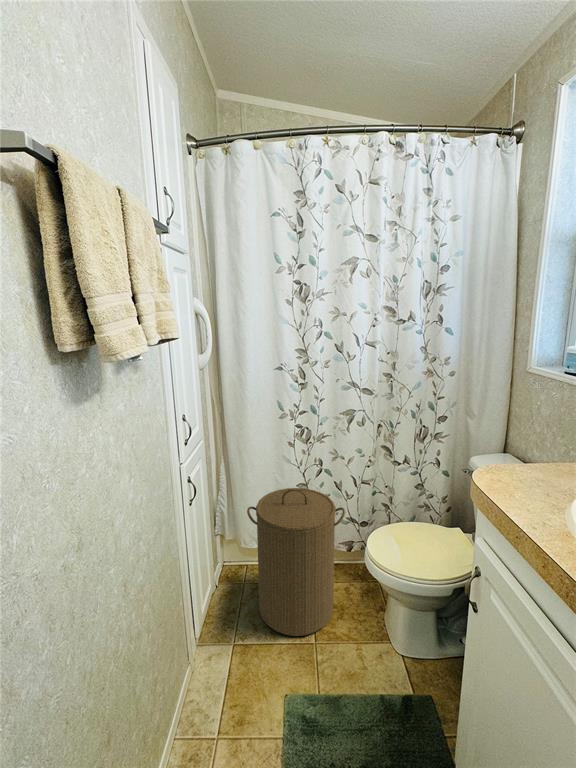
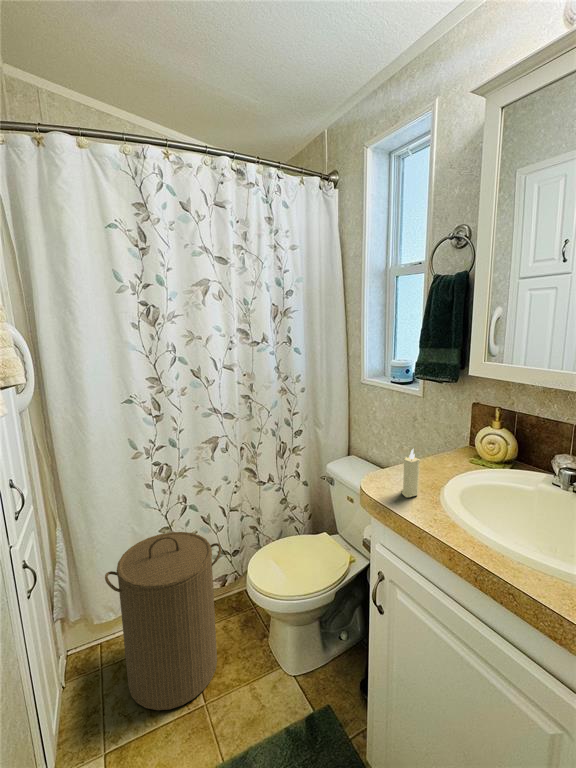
candle: none [512,439,539,494] -> present [402,449,420,497]

